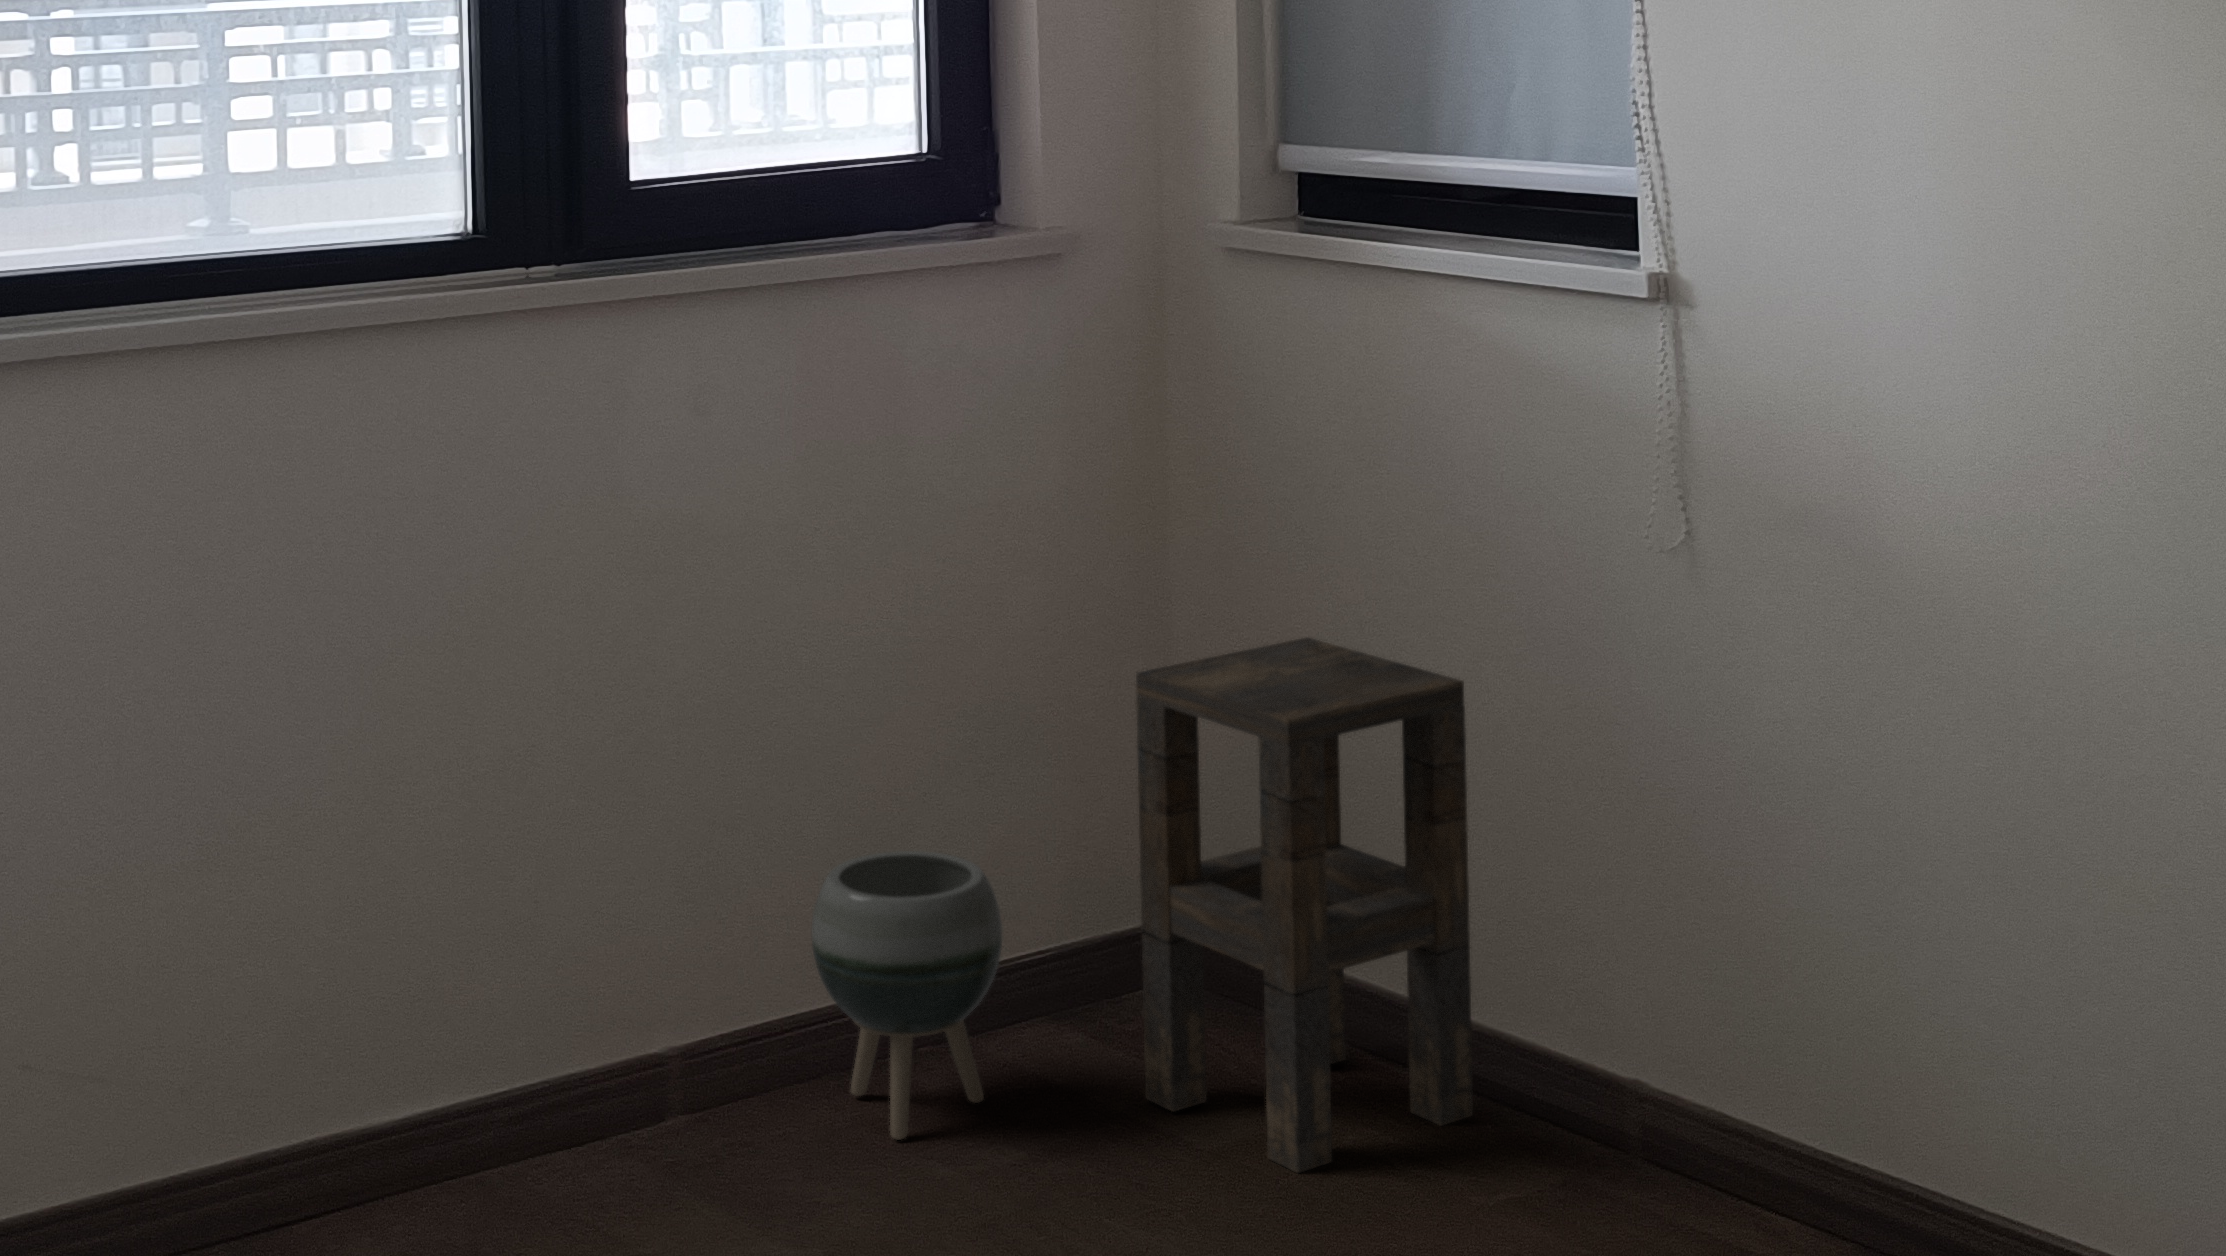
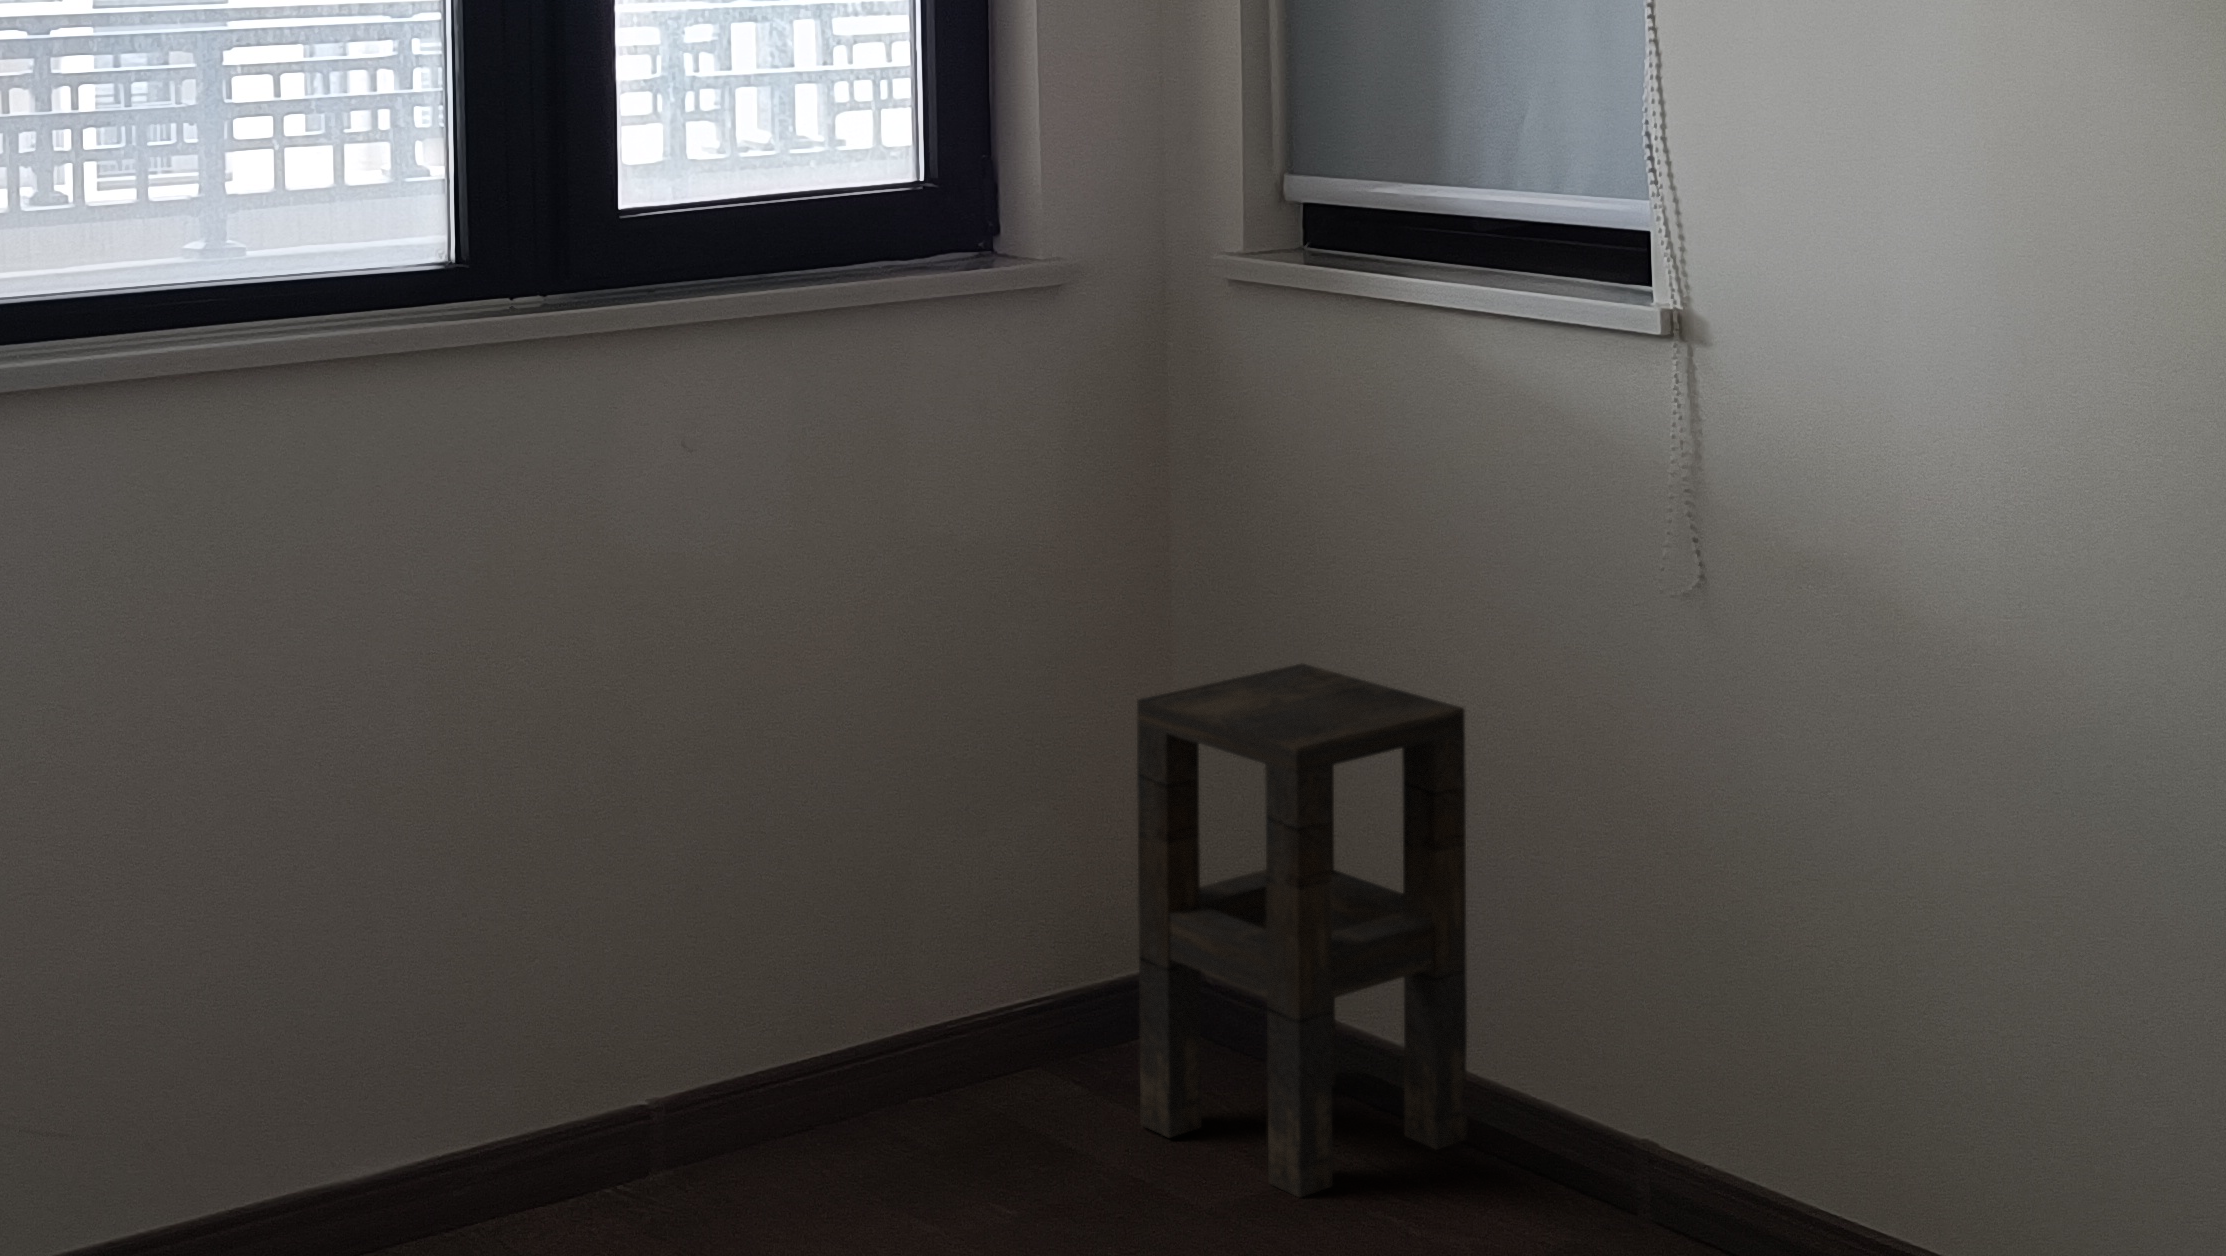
planter: present [812,851,1002,1140] -> none [809,879,1000,1168]

